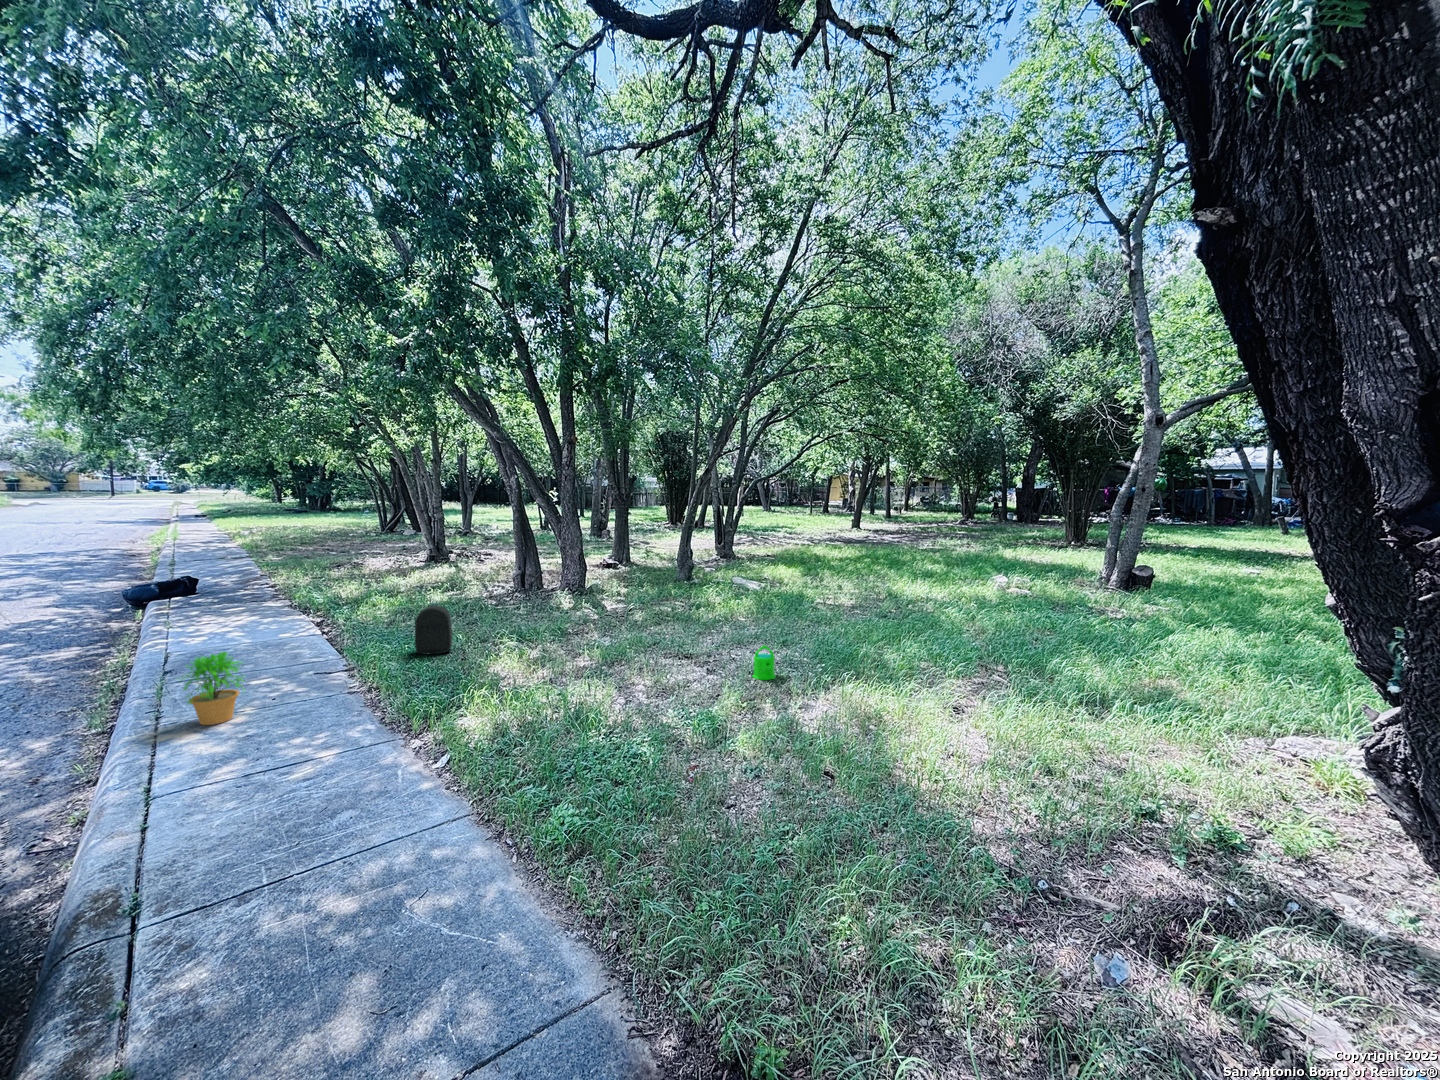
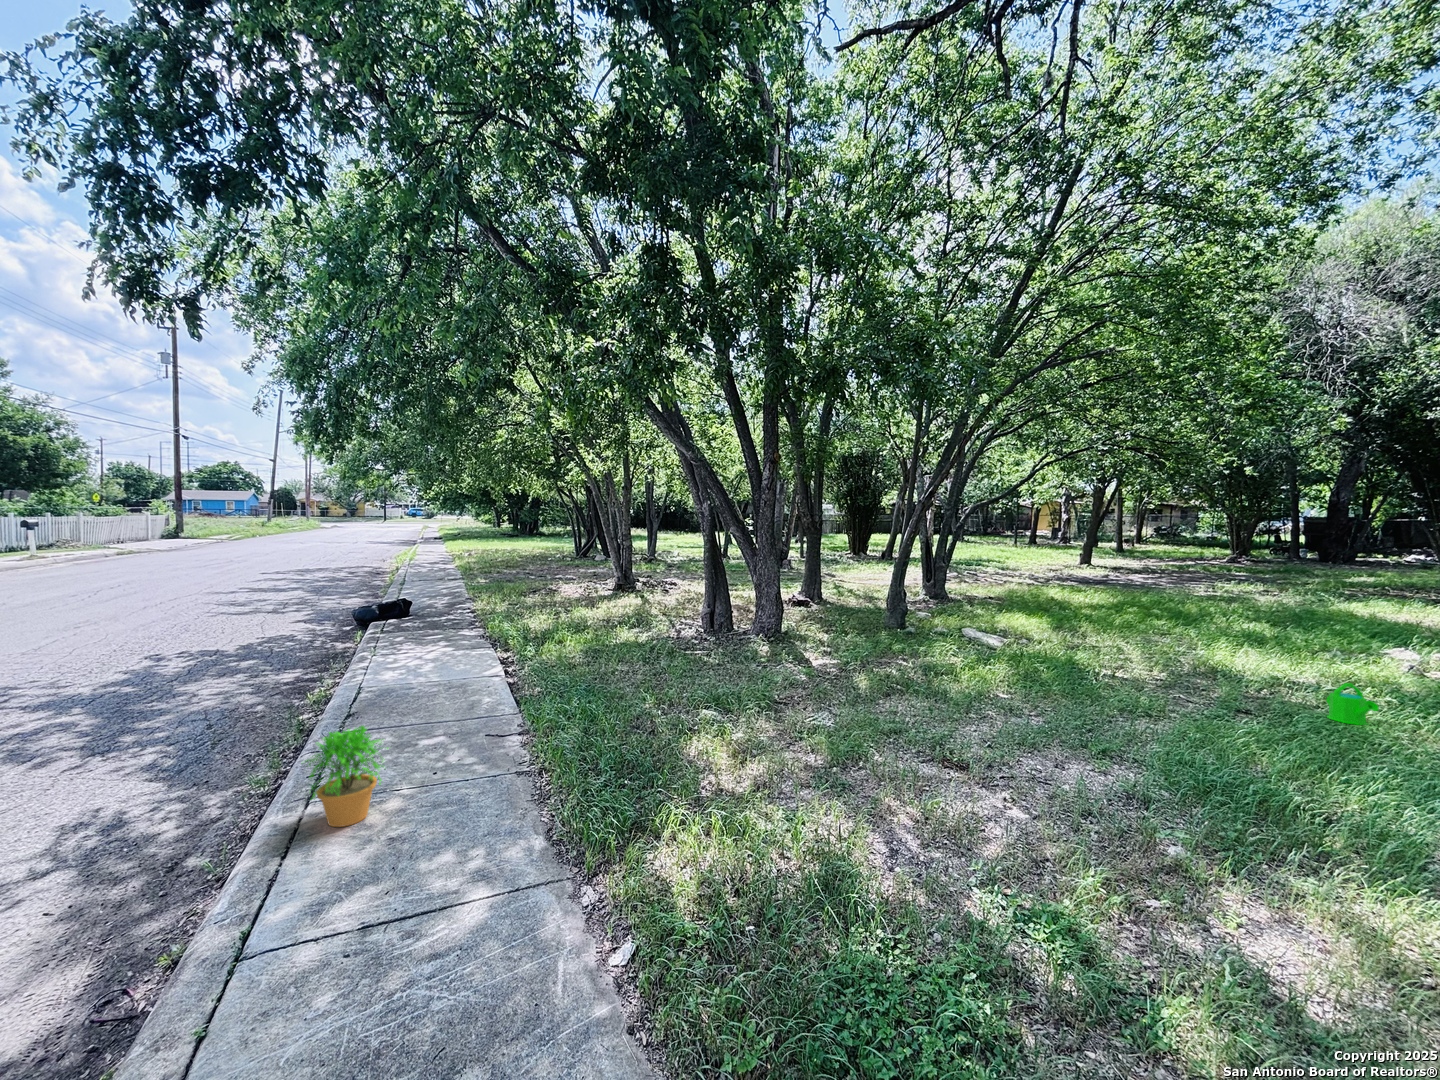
backpack: present [415,602,452,654] -> none [594,654,638,724]
watering can: present [753,645,776,680] -> present [1326,683,1379,725]

